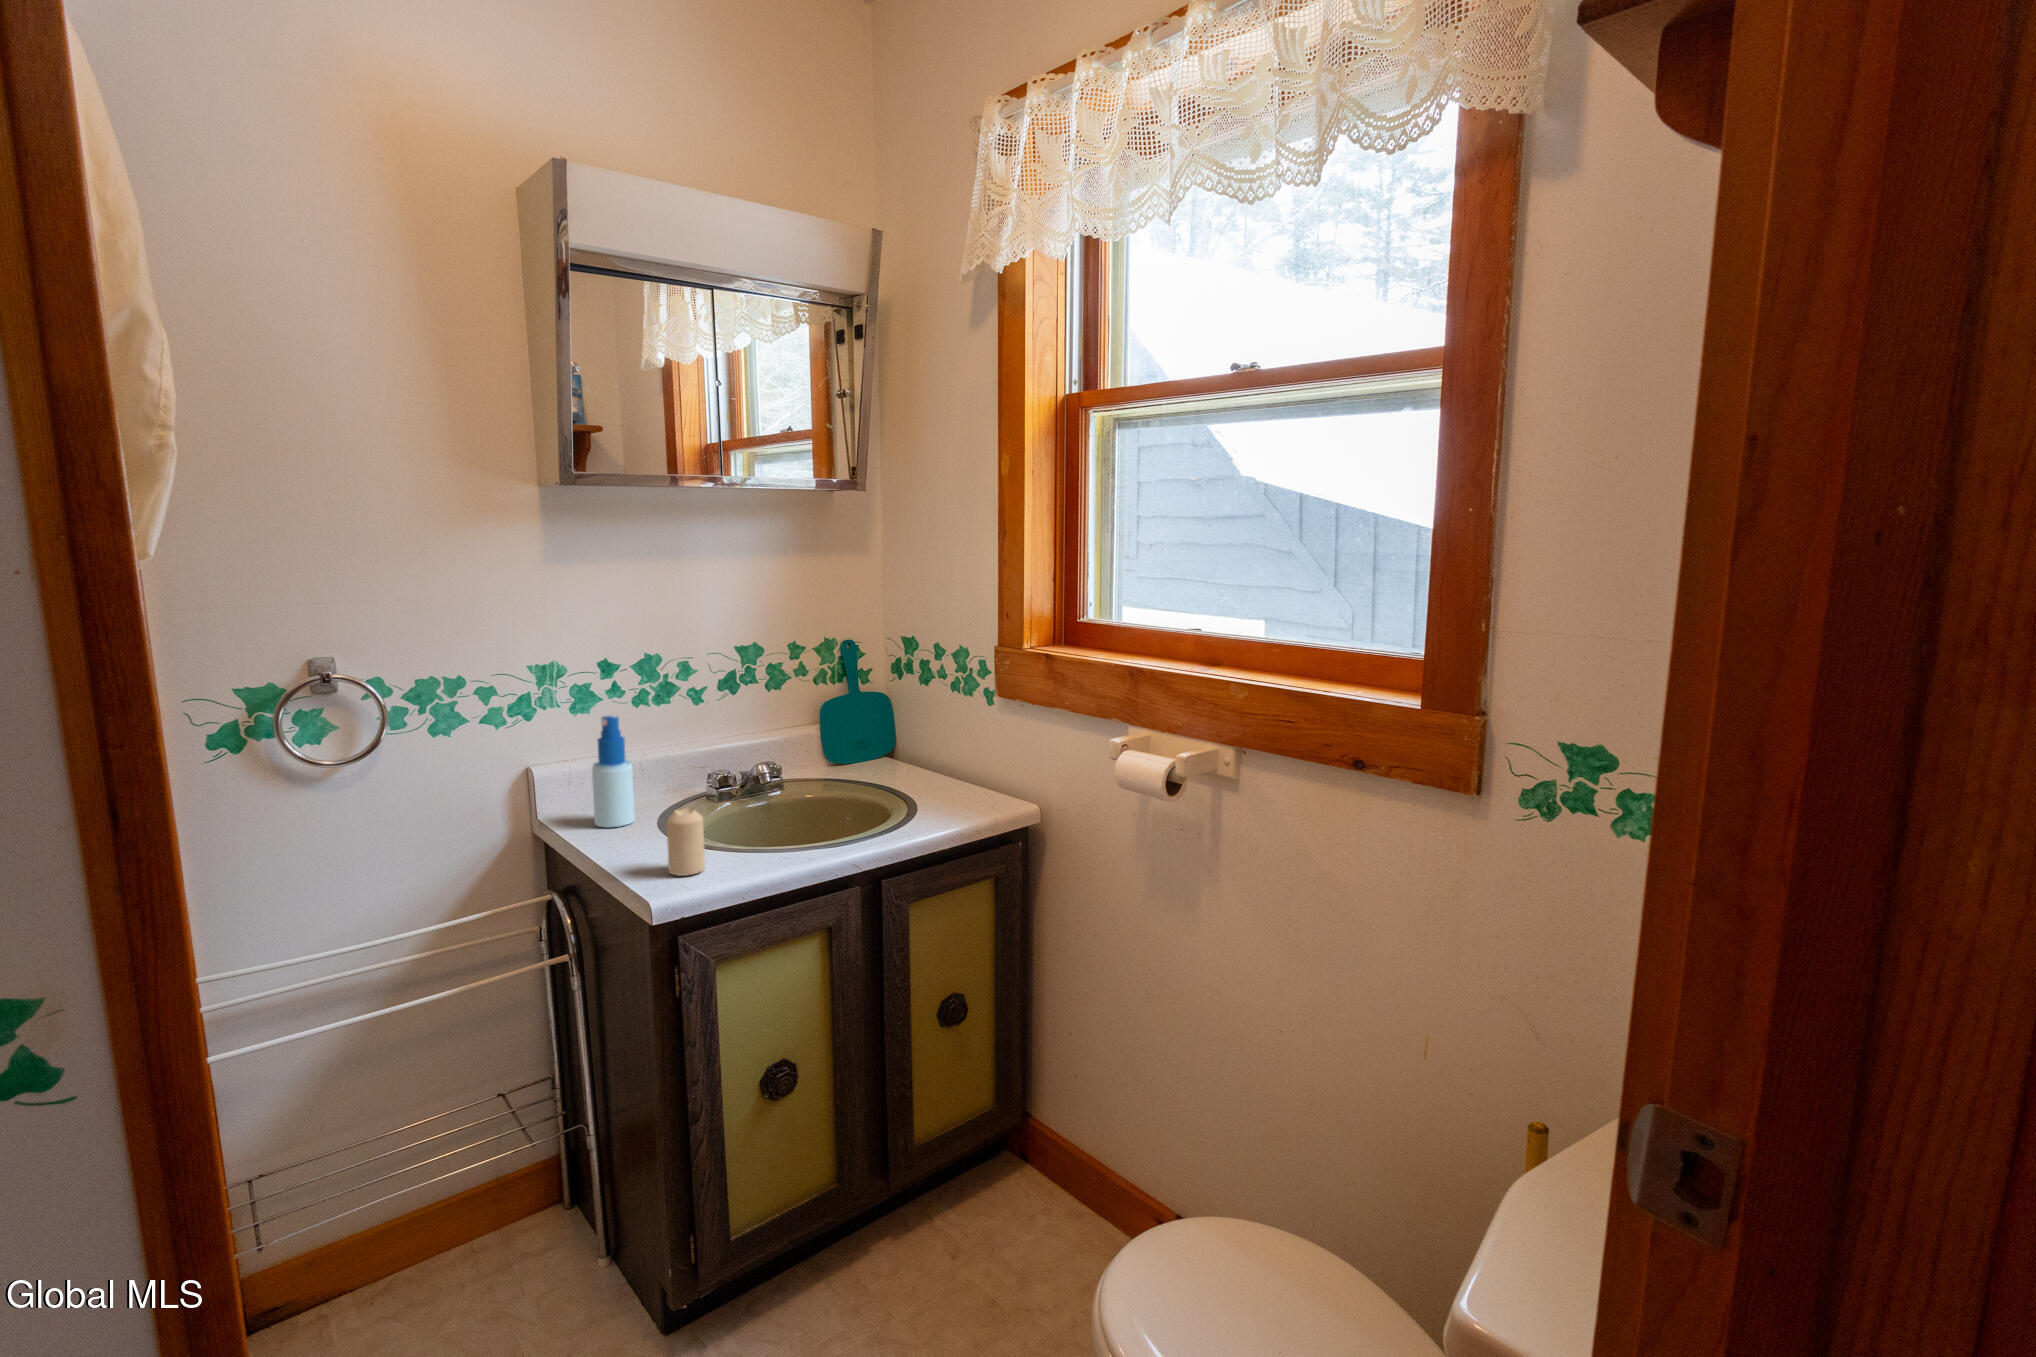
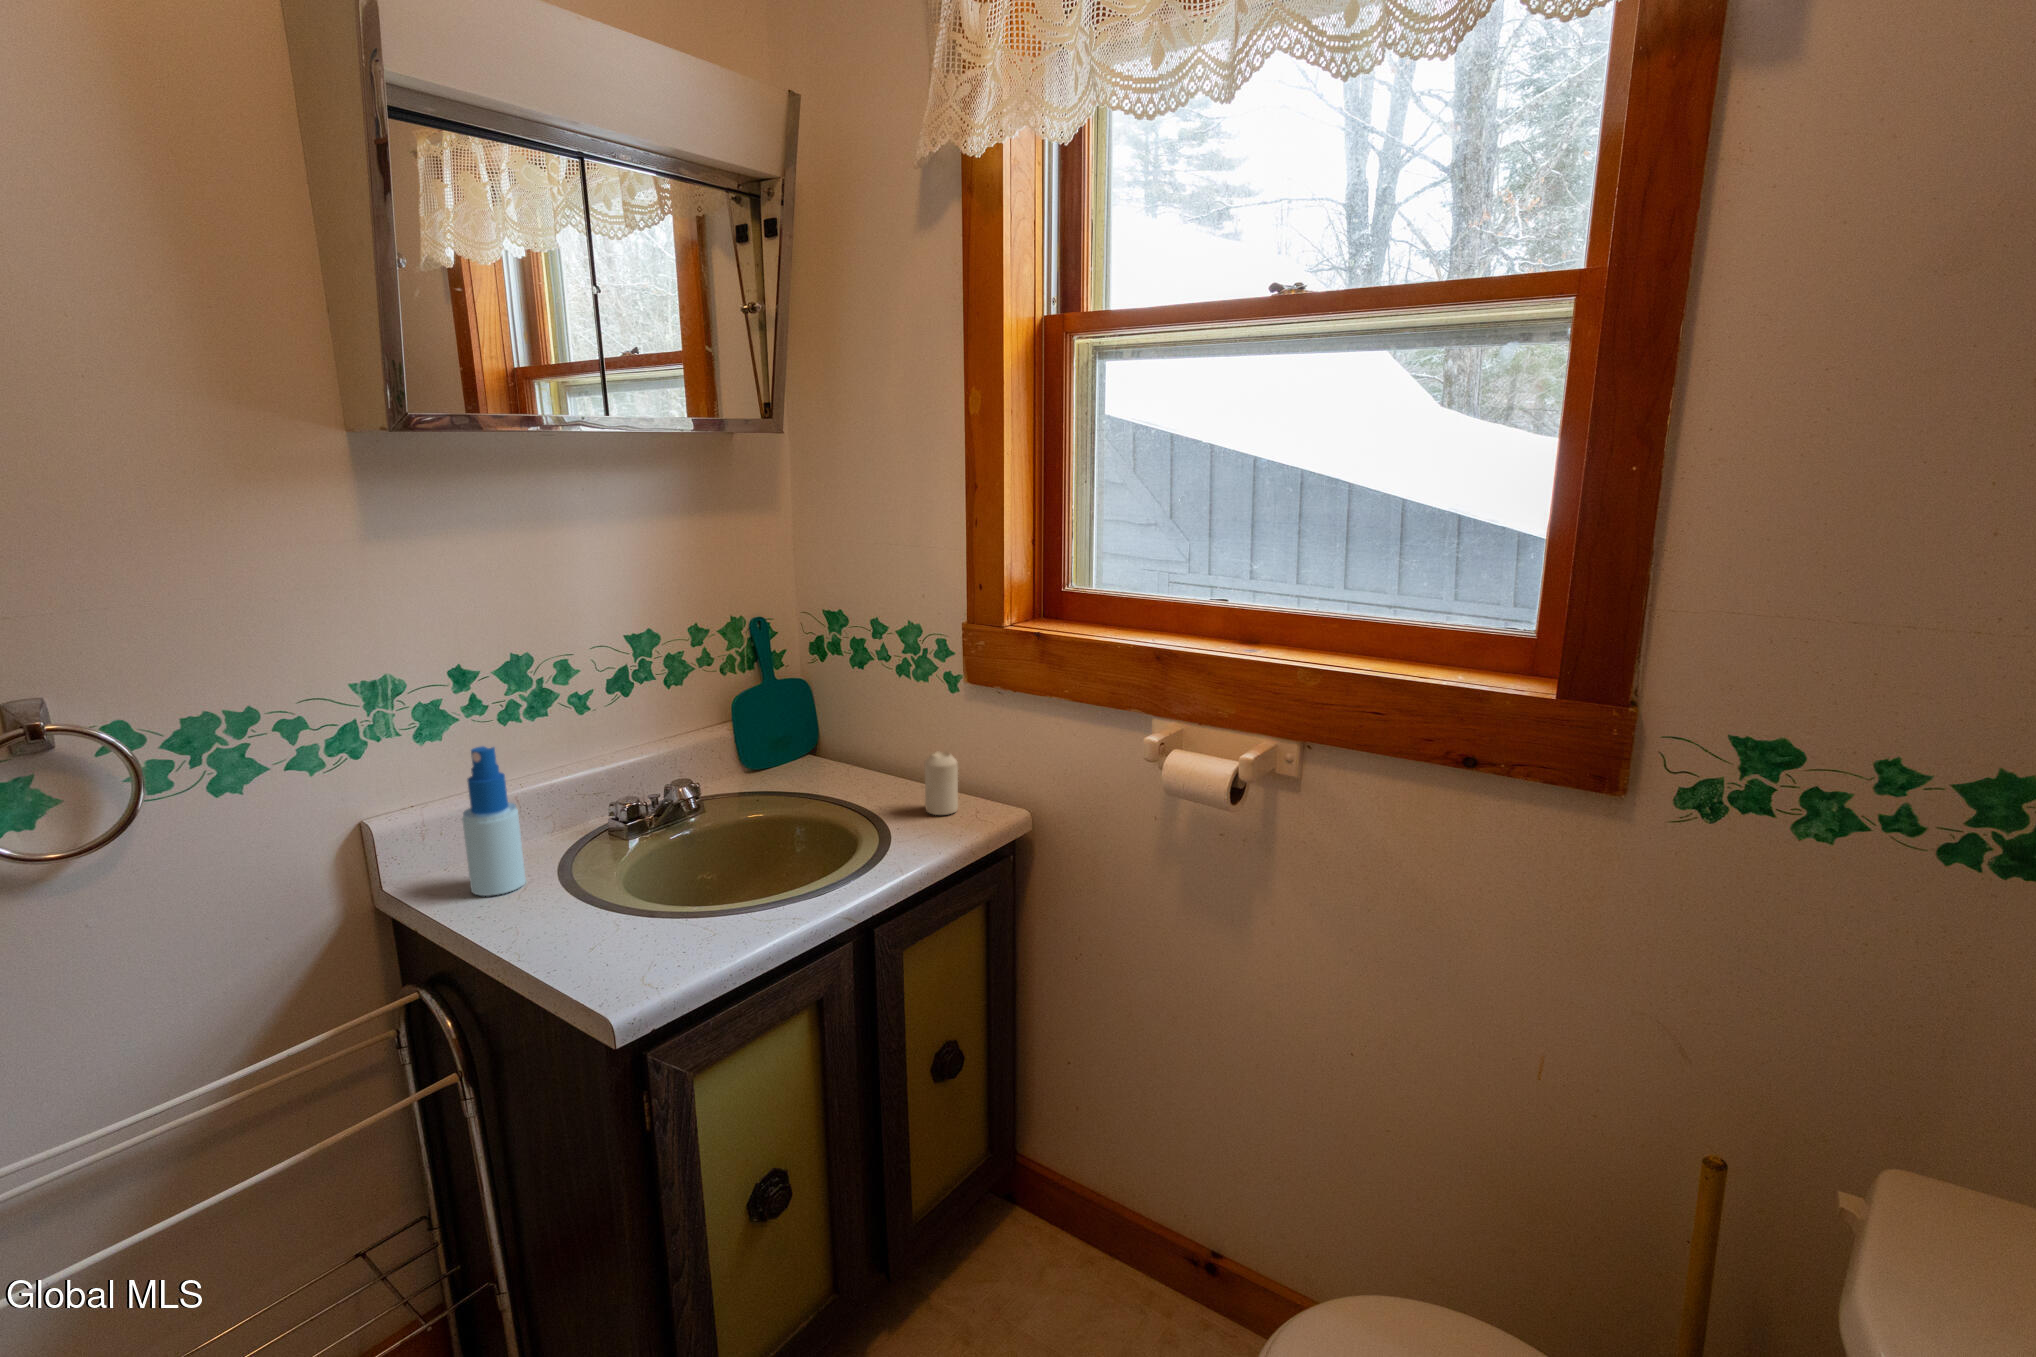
candle: present [667,808,705,876] -> present [925,751,958,815]

